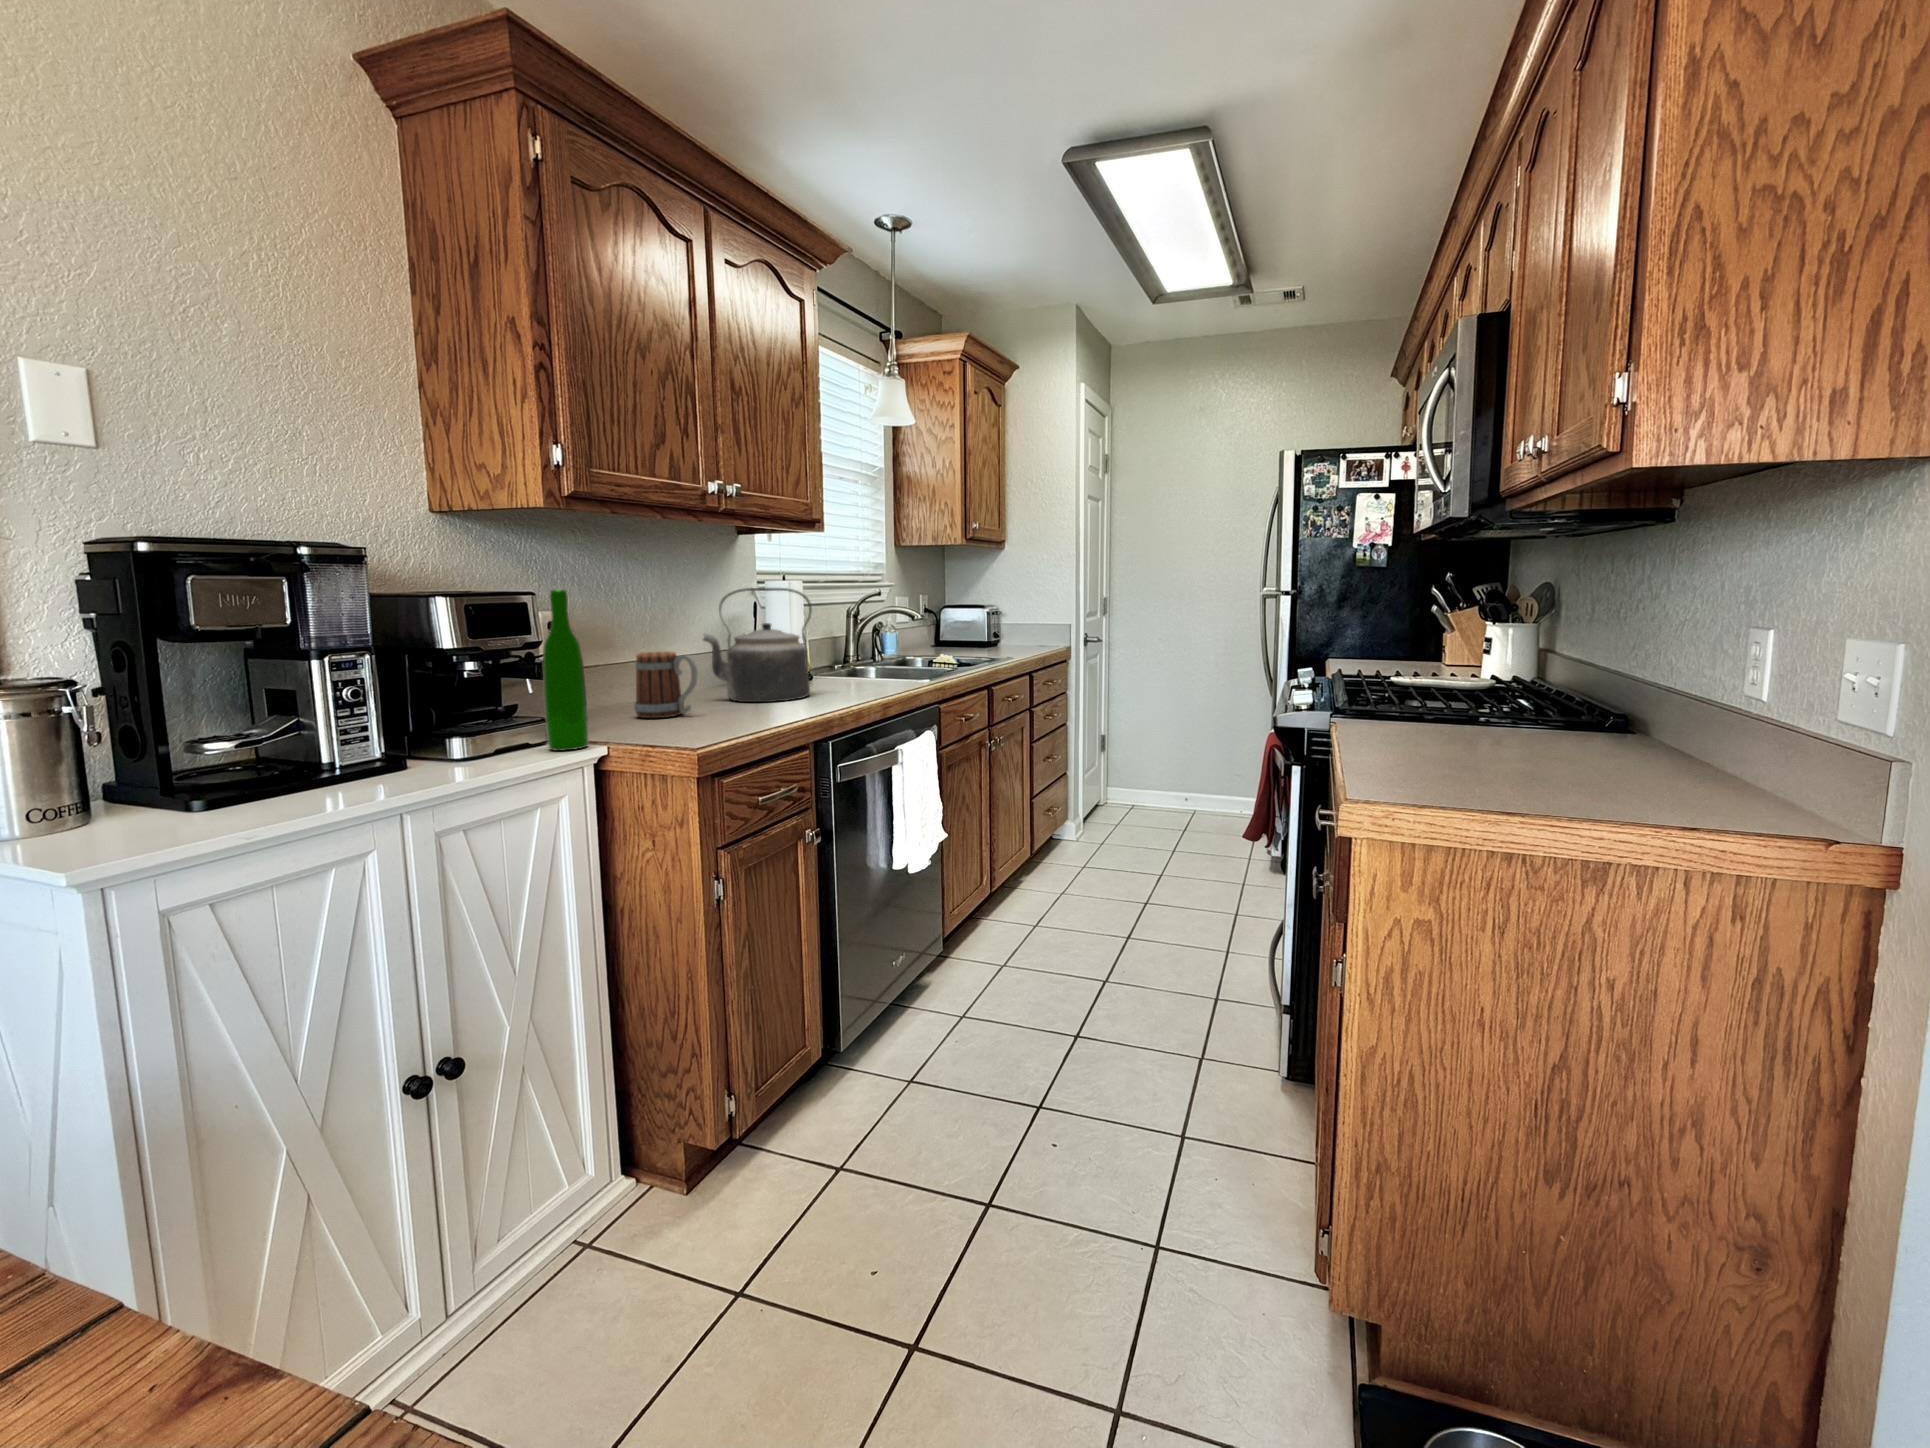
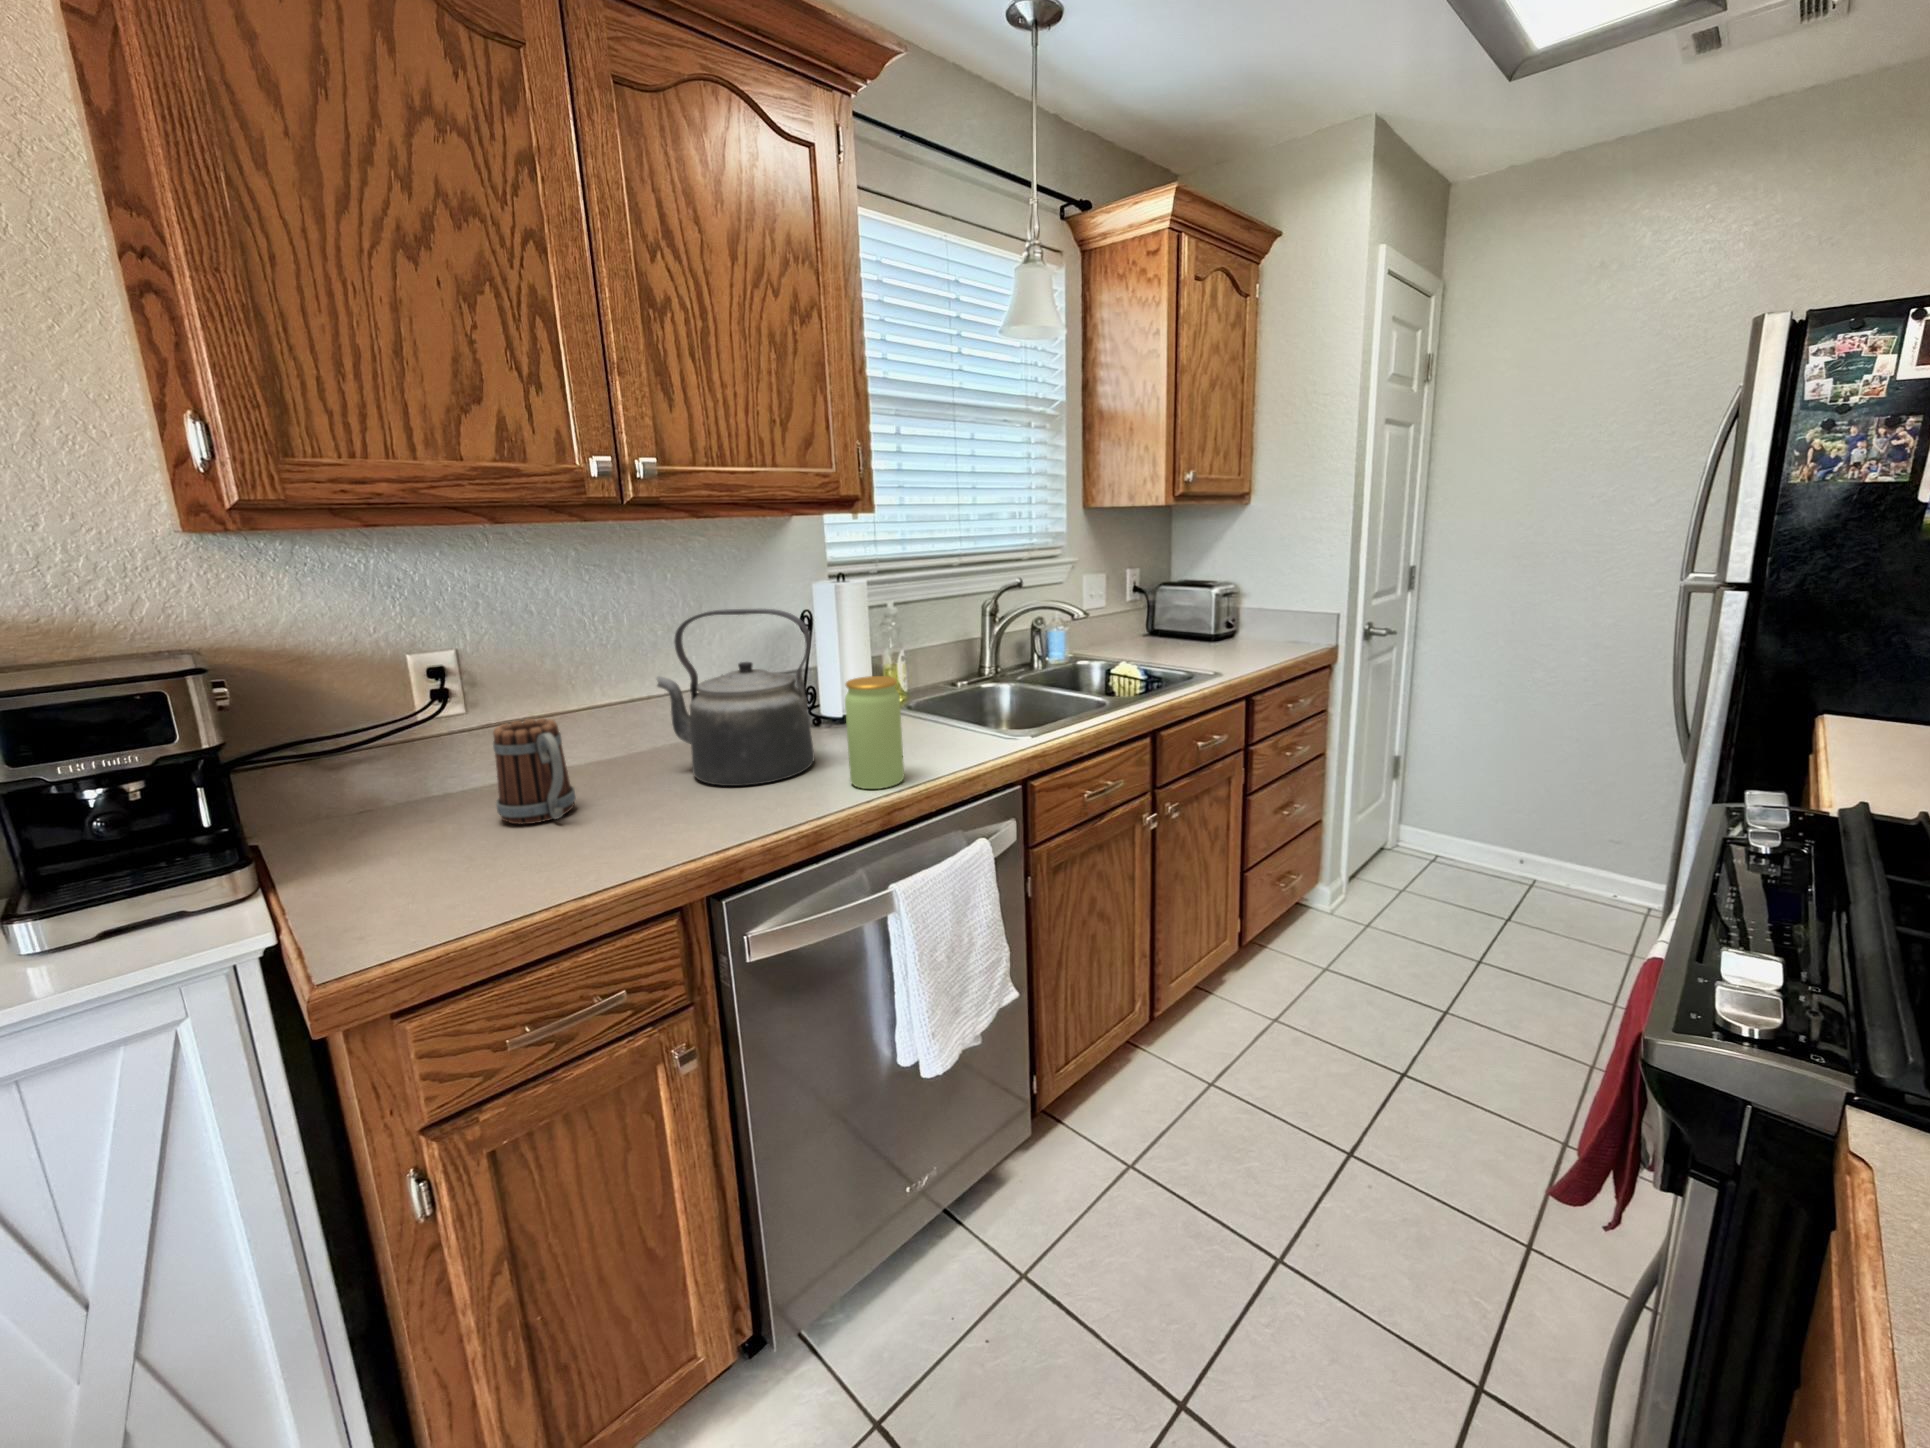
wine bottle: present [543,590,589,751] -> none [140,679,256,943]
jar: none [849,629,884,697] -> present [845,676,904,789]

